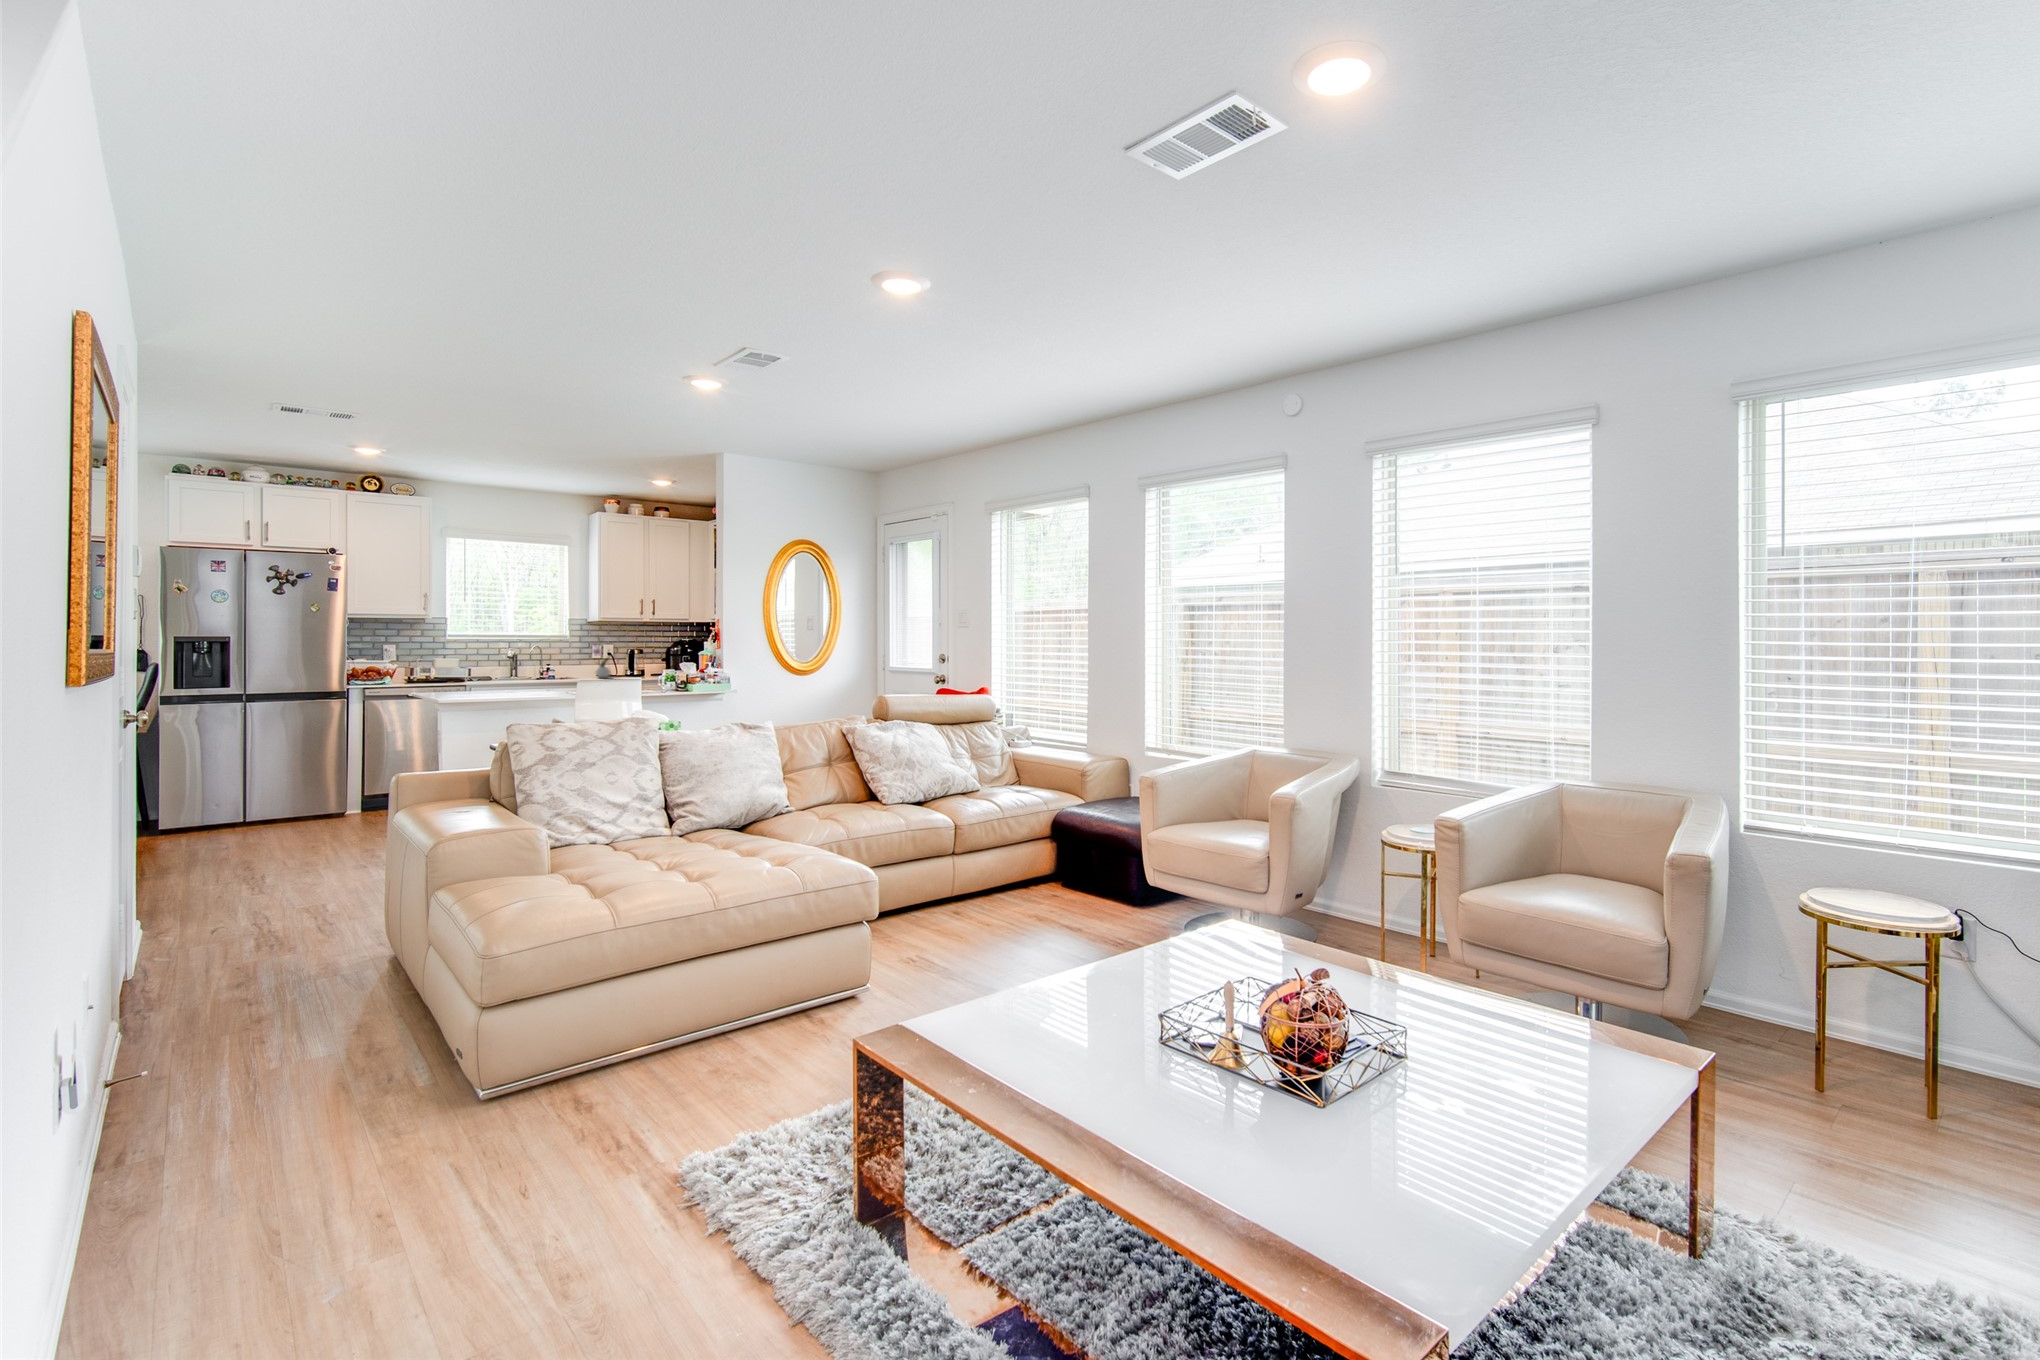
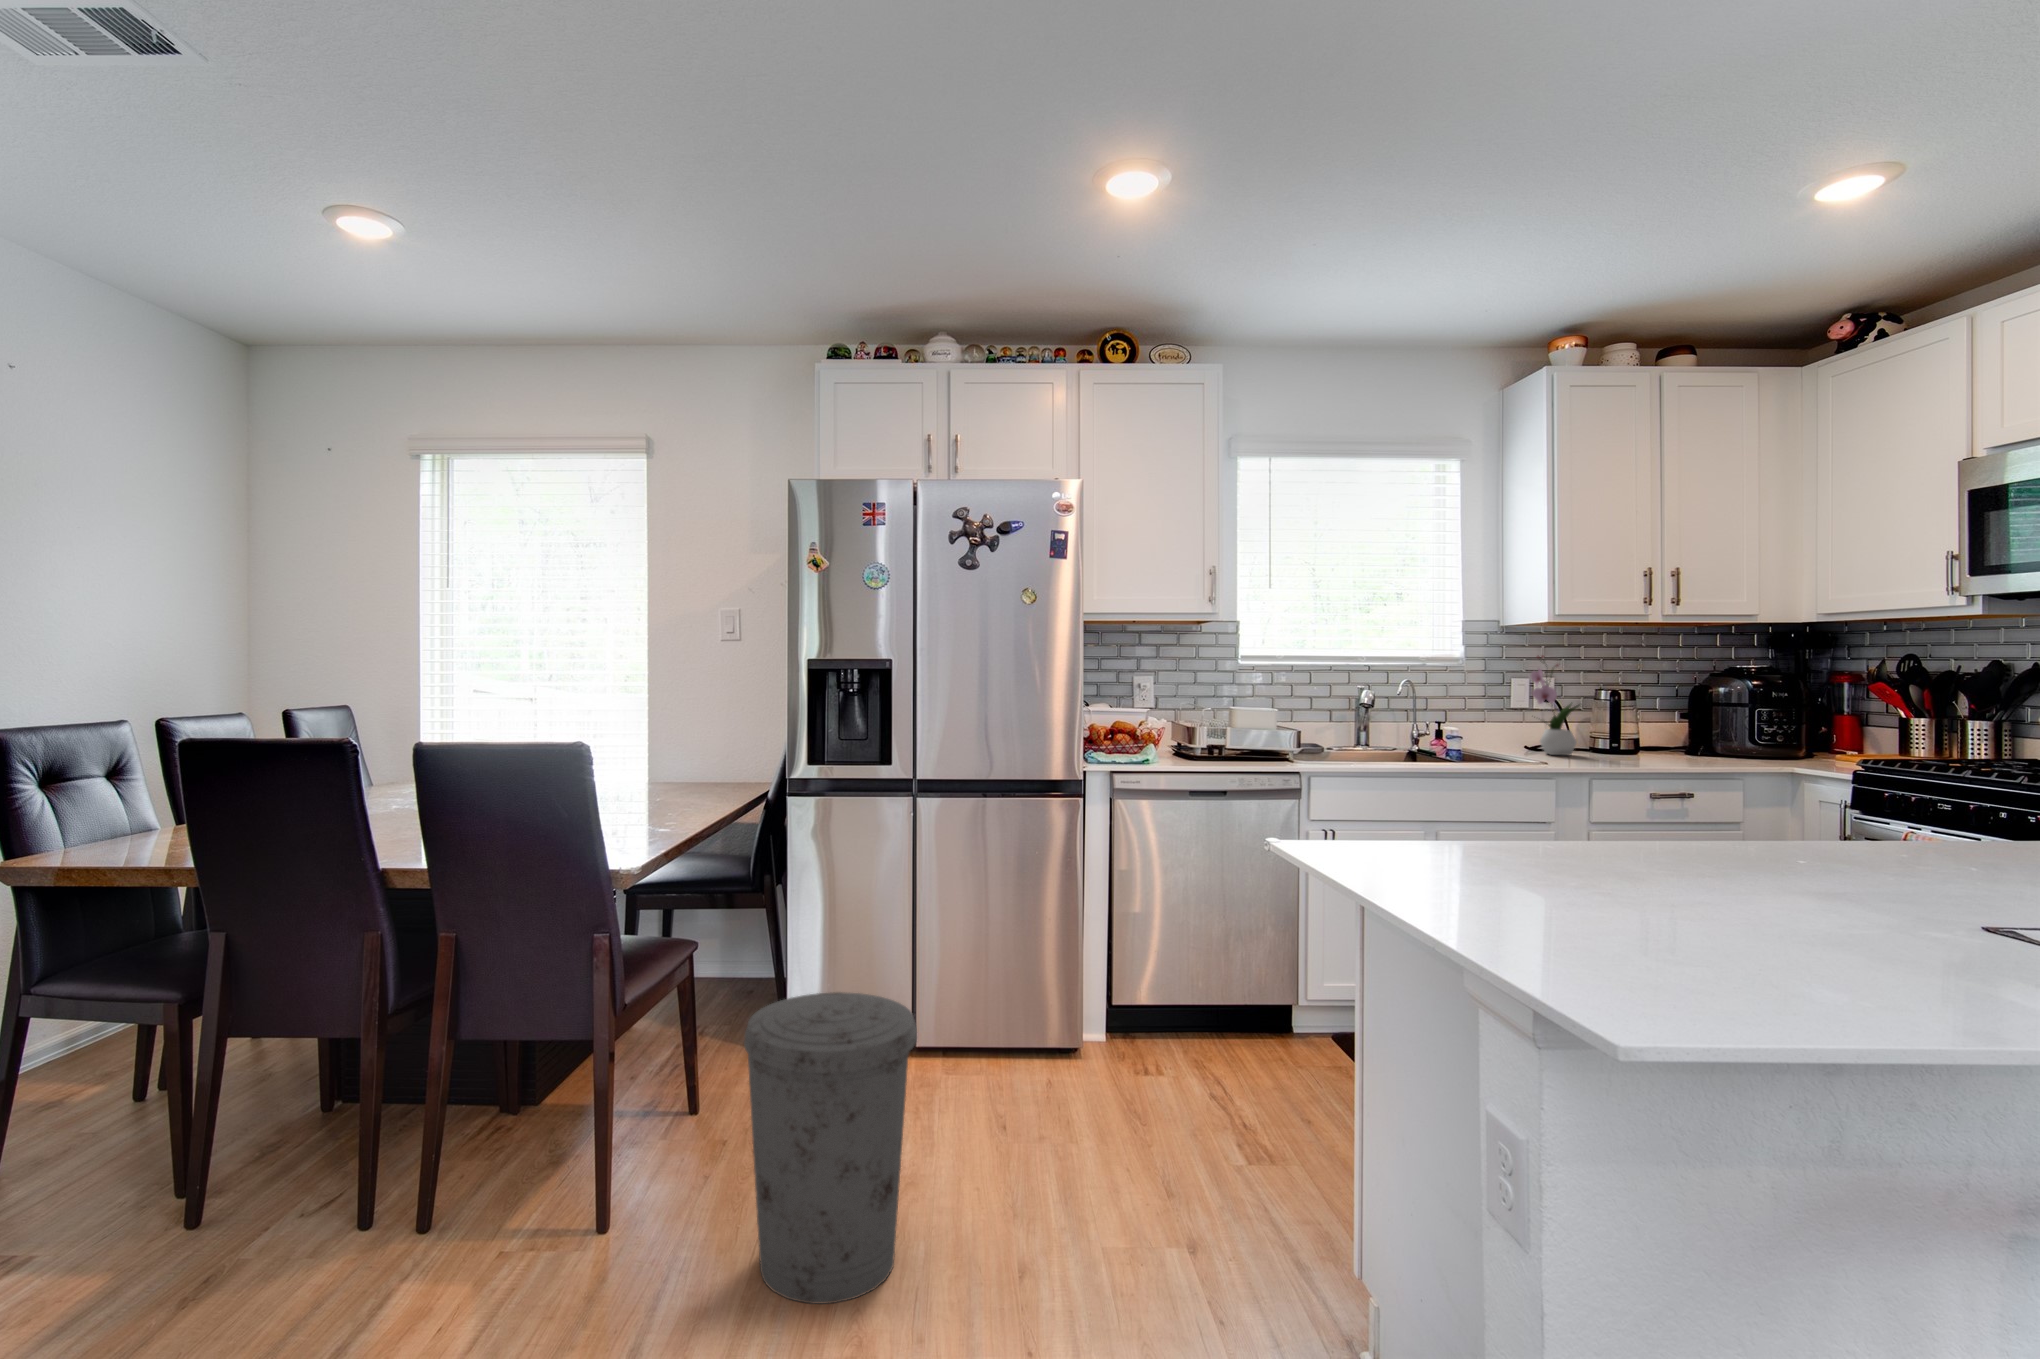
trash can: none [177,766,261,865] -> present [744,992,917,1304]

